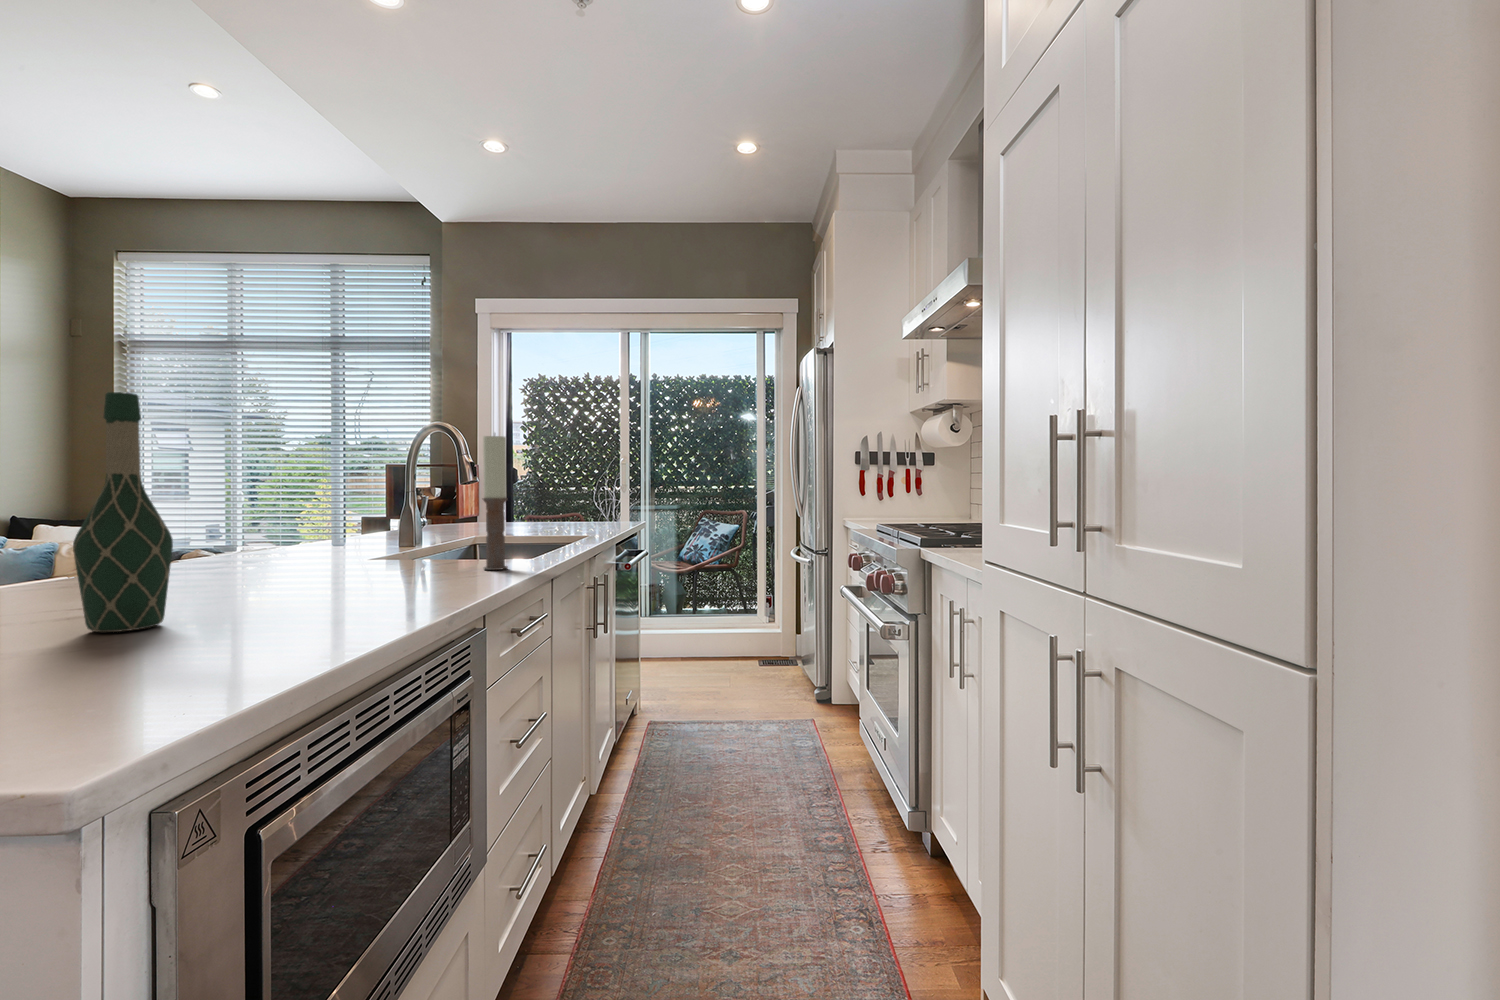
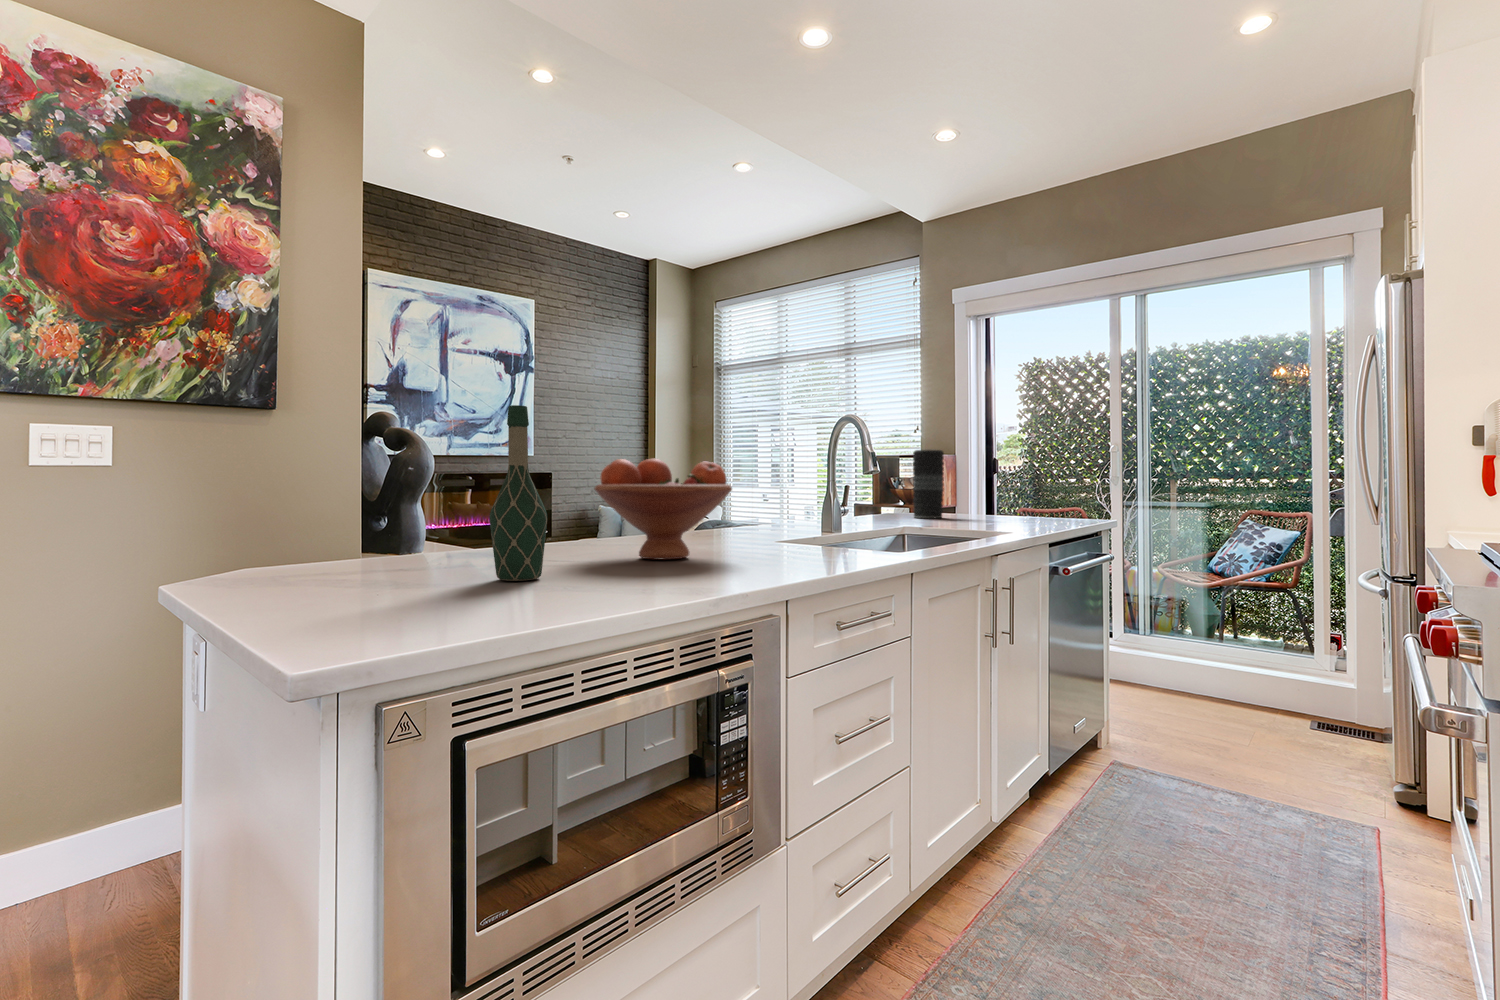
candle: present [483,435,508,570] -> none [839,421,862,561]
vase: none [449,458,481,526] -> present [913,450,944,518]
fruit bowl: none [166,465,366,588] -> present [595,458,732,560]

